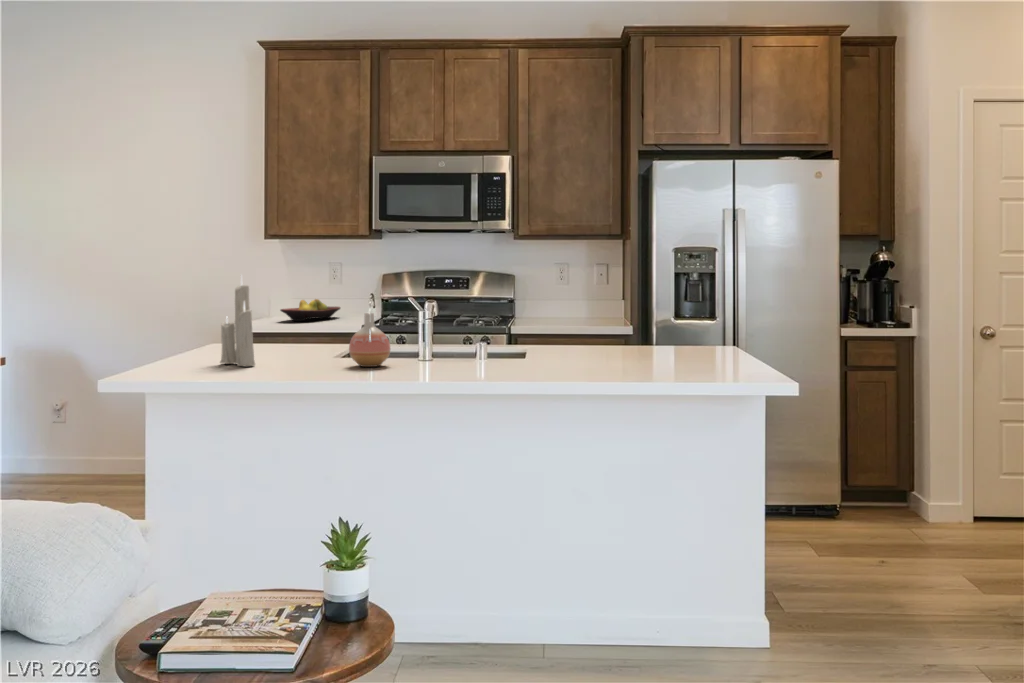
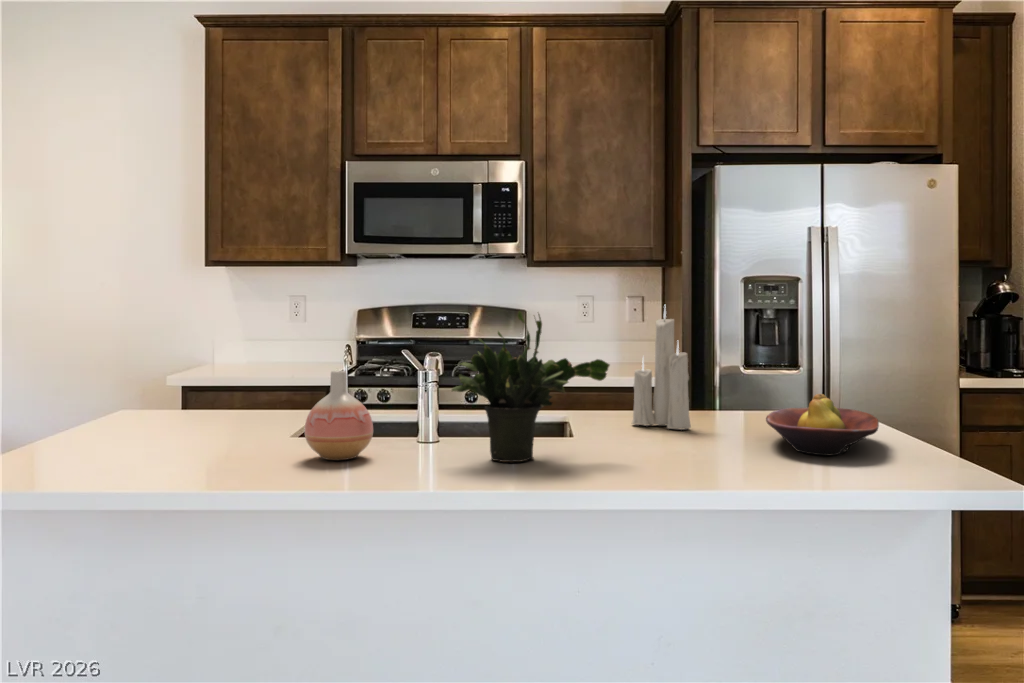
potted plant: none [437,277,535,368] -> present [452,311,610,462]
candle: present [220,280,255,366] -> present [632,309,691,430]
fruit bowl: present [280,299,340,321] -> present [766,394,879,455]

